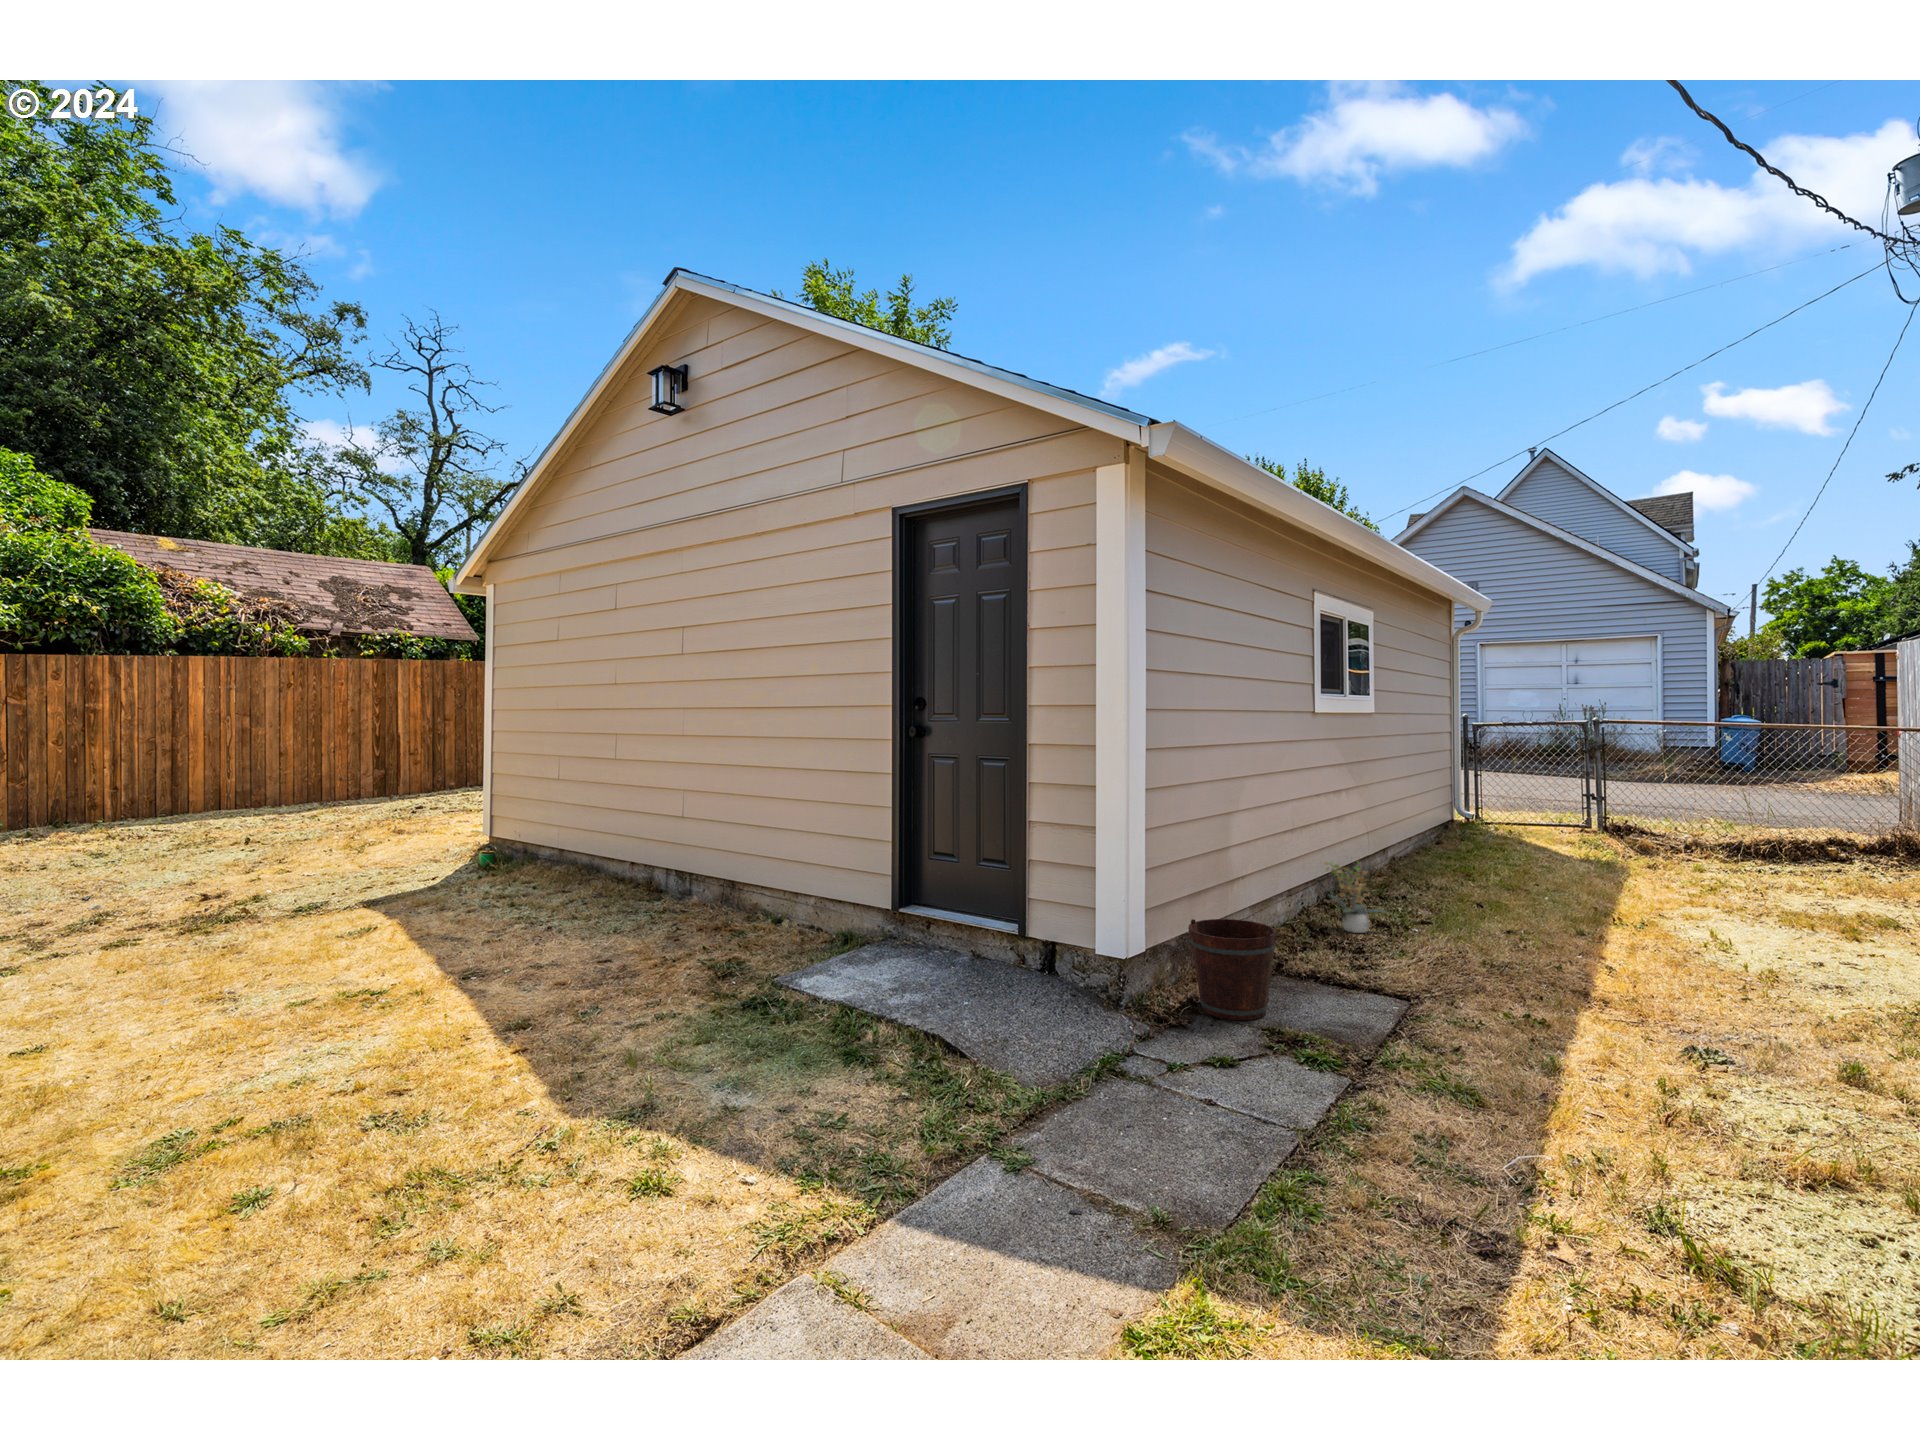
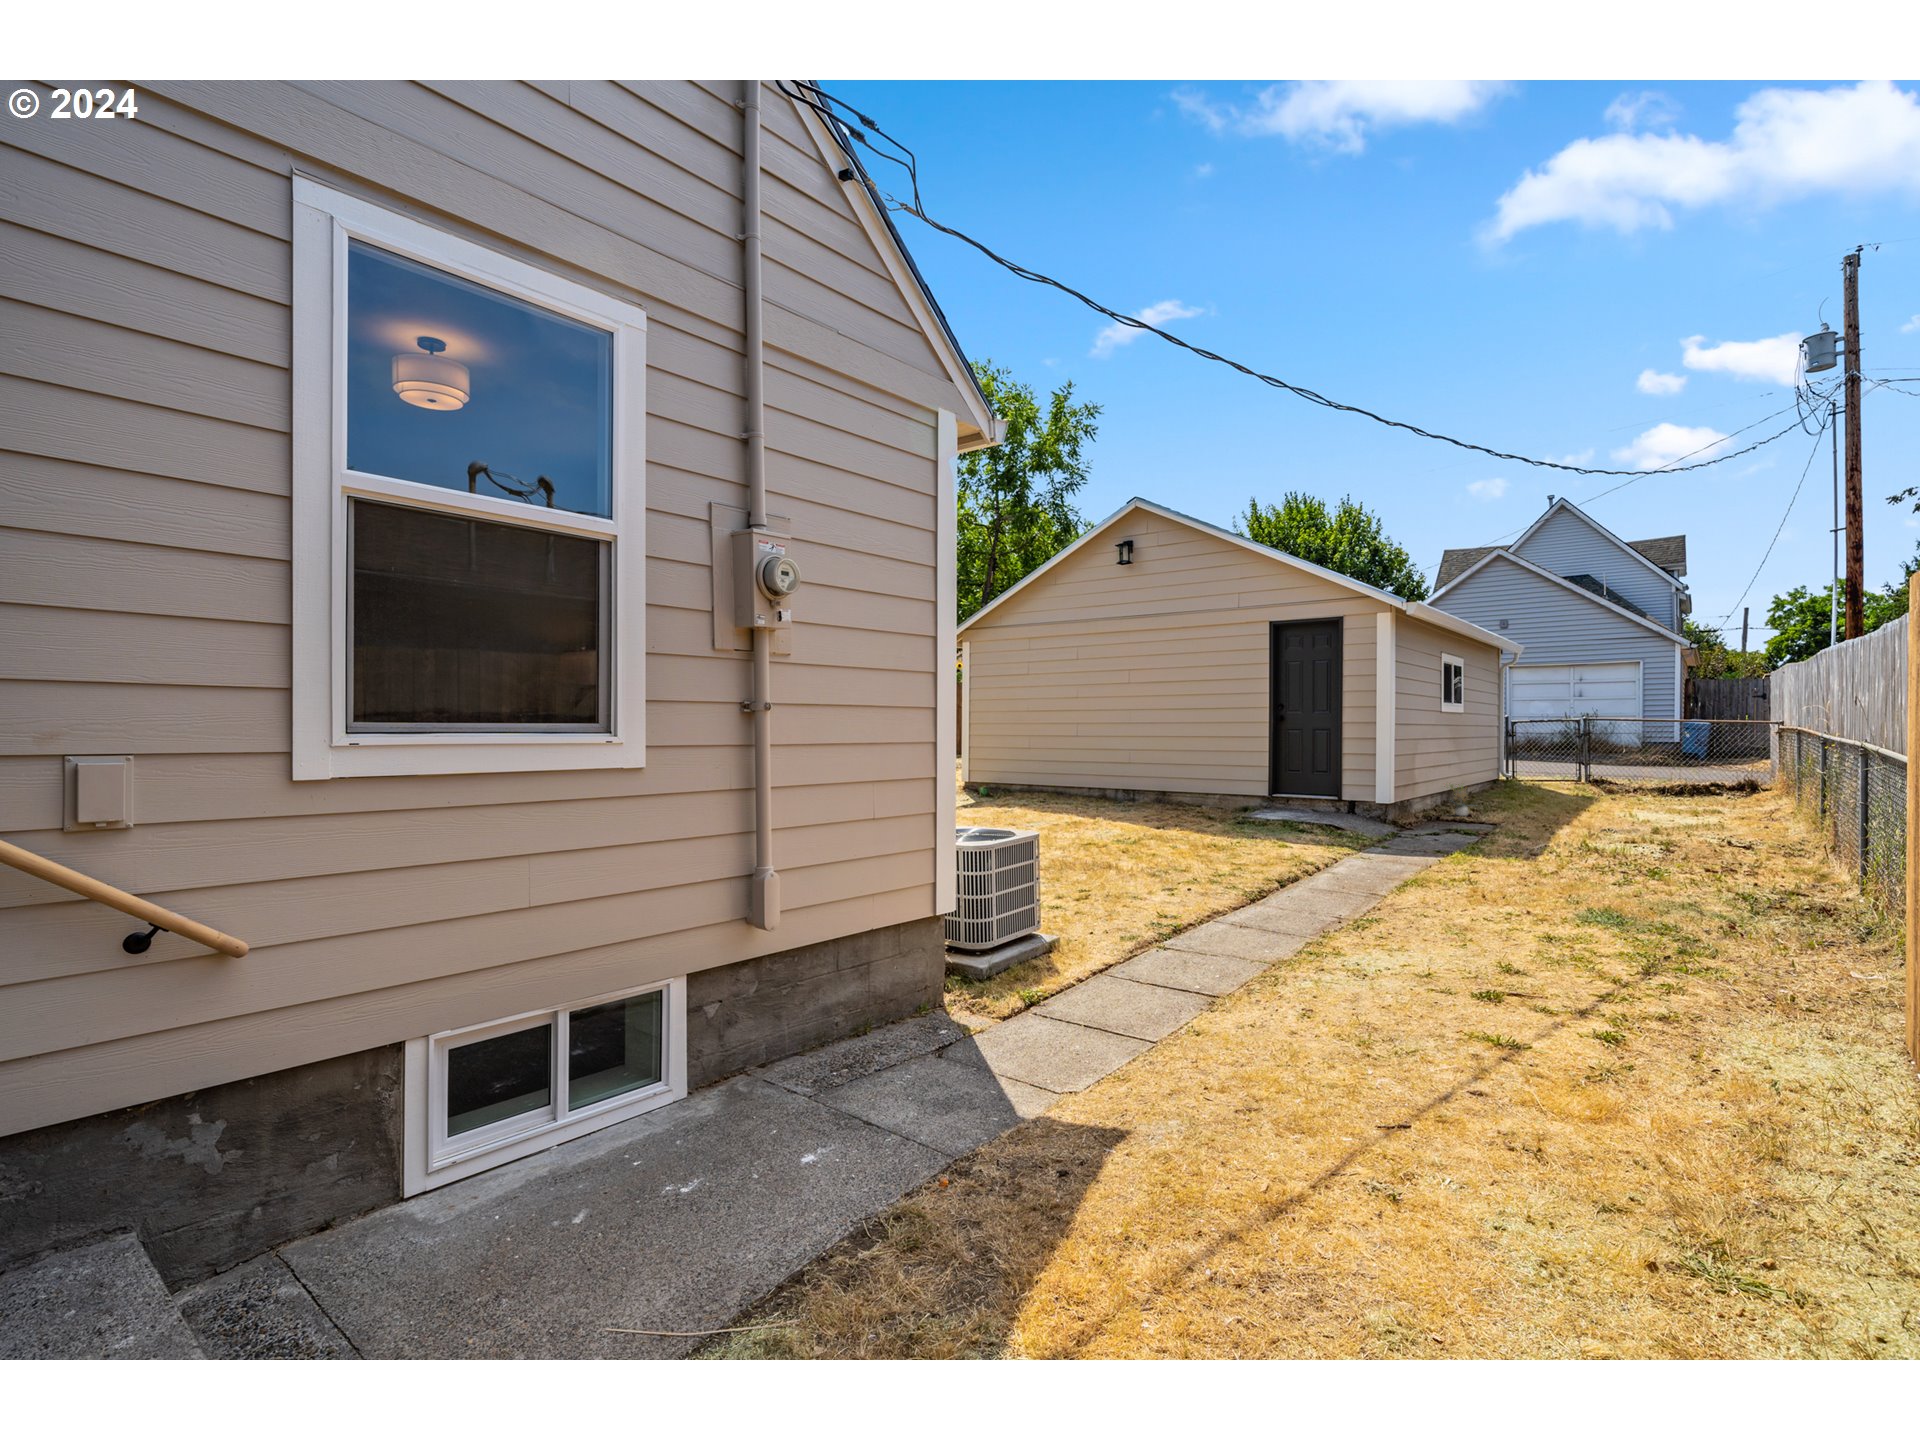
bucket: present [1188,919,1277,1020] -> none [1406,795,1444,830]

